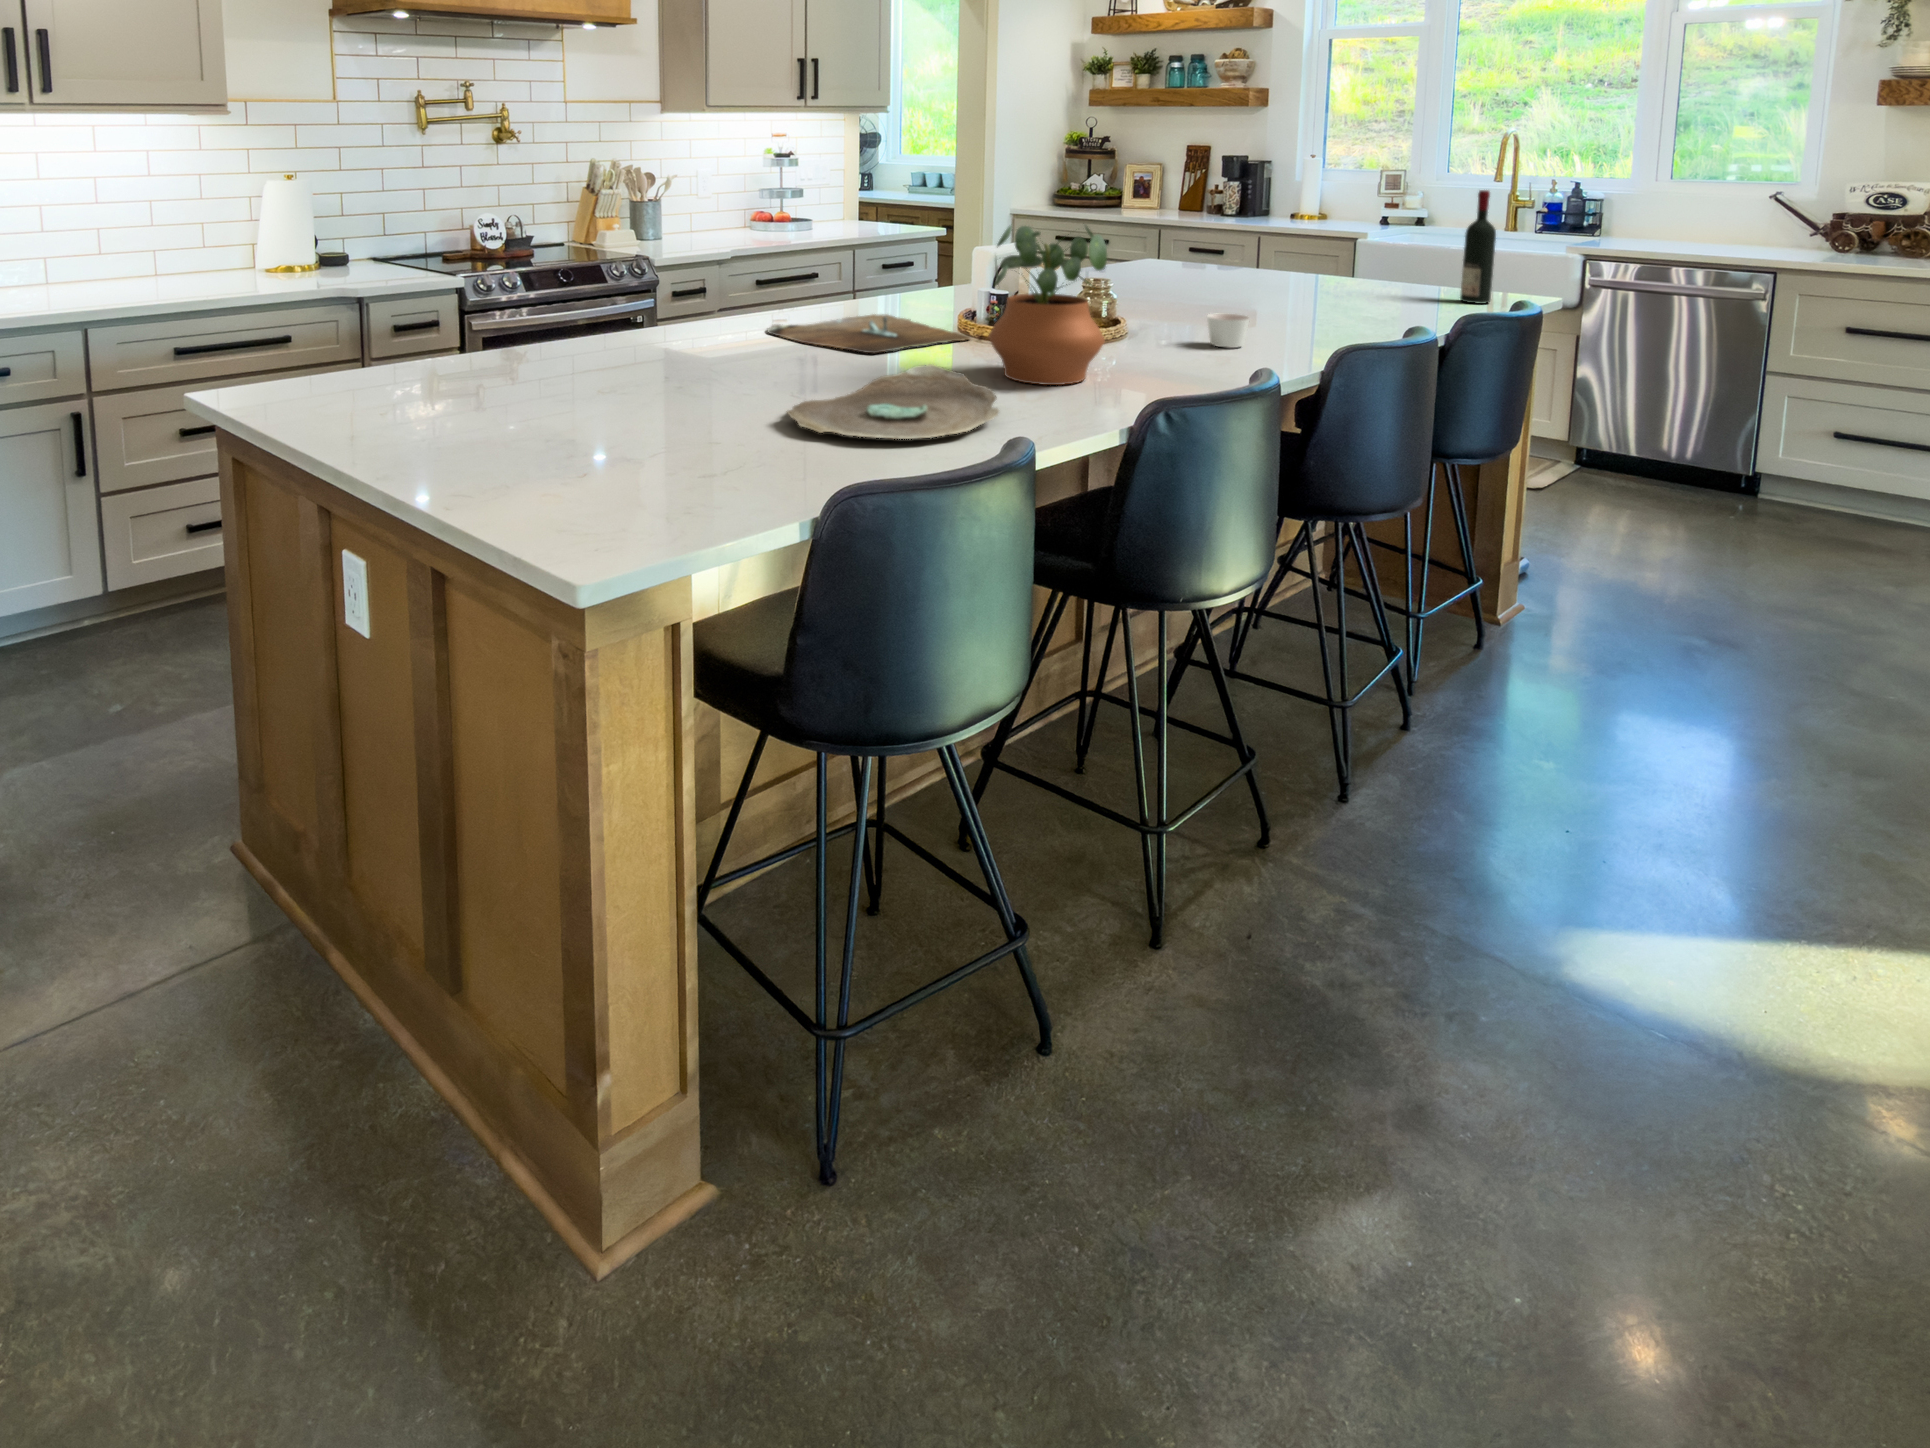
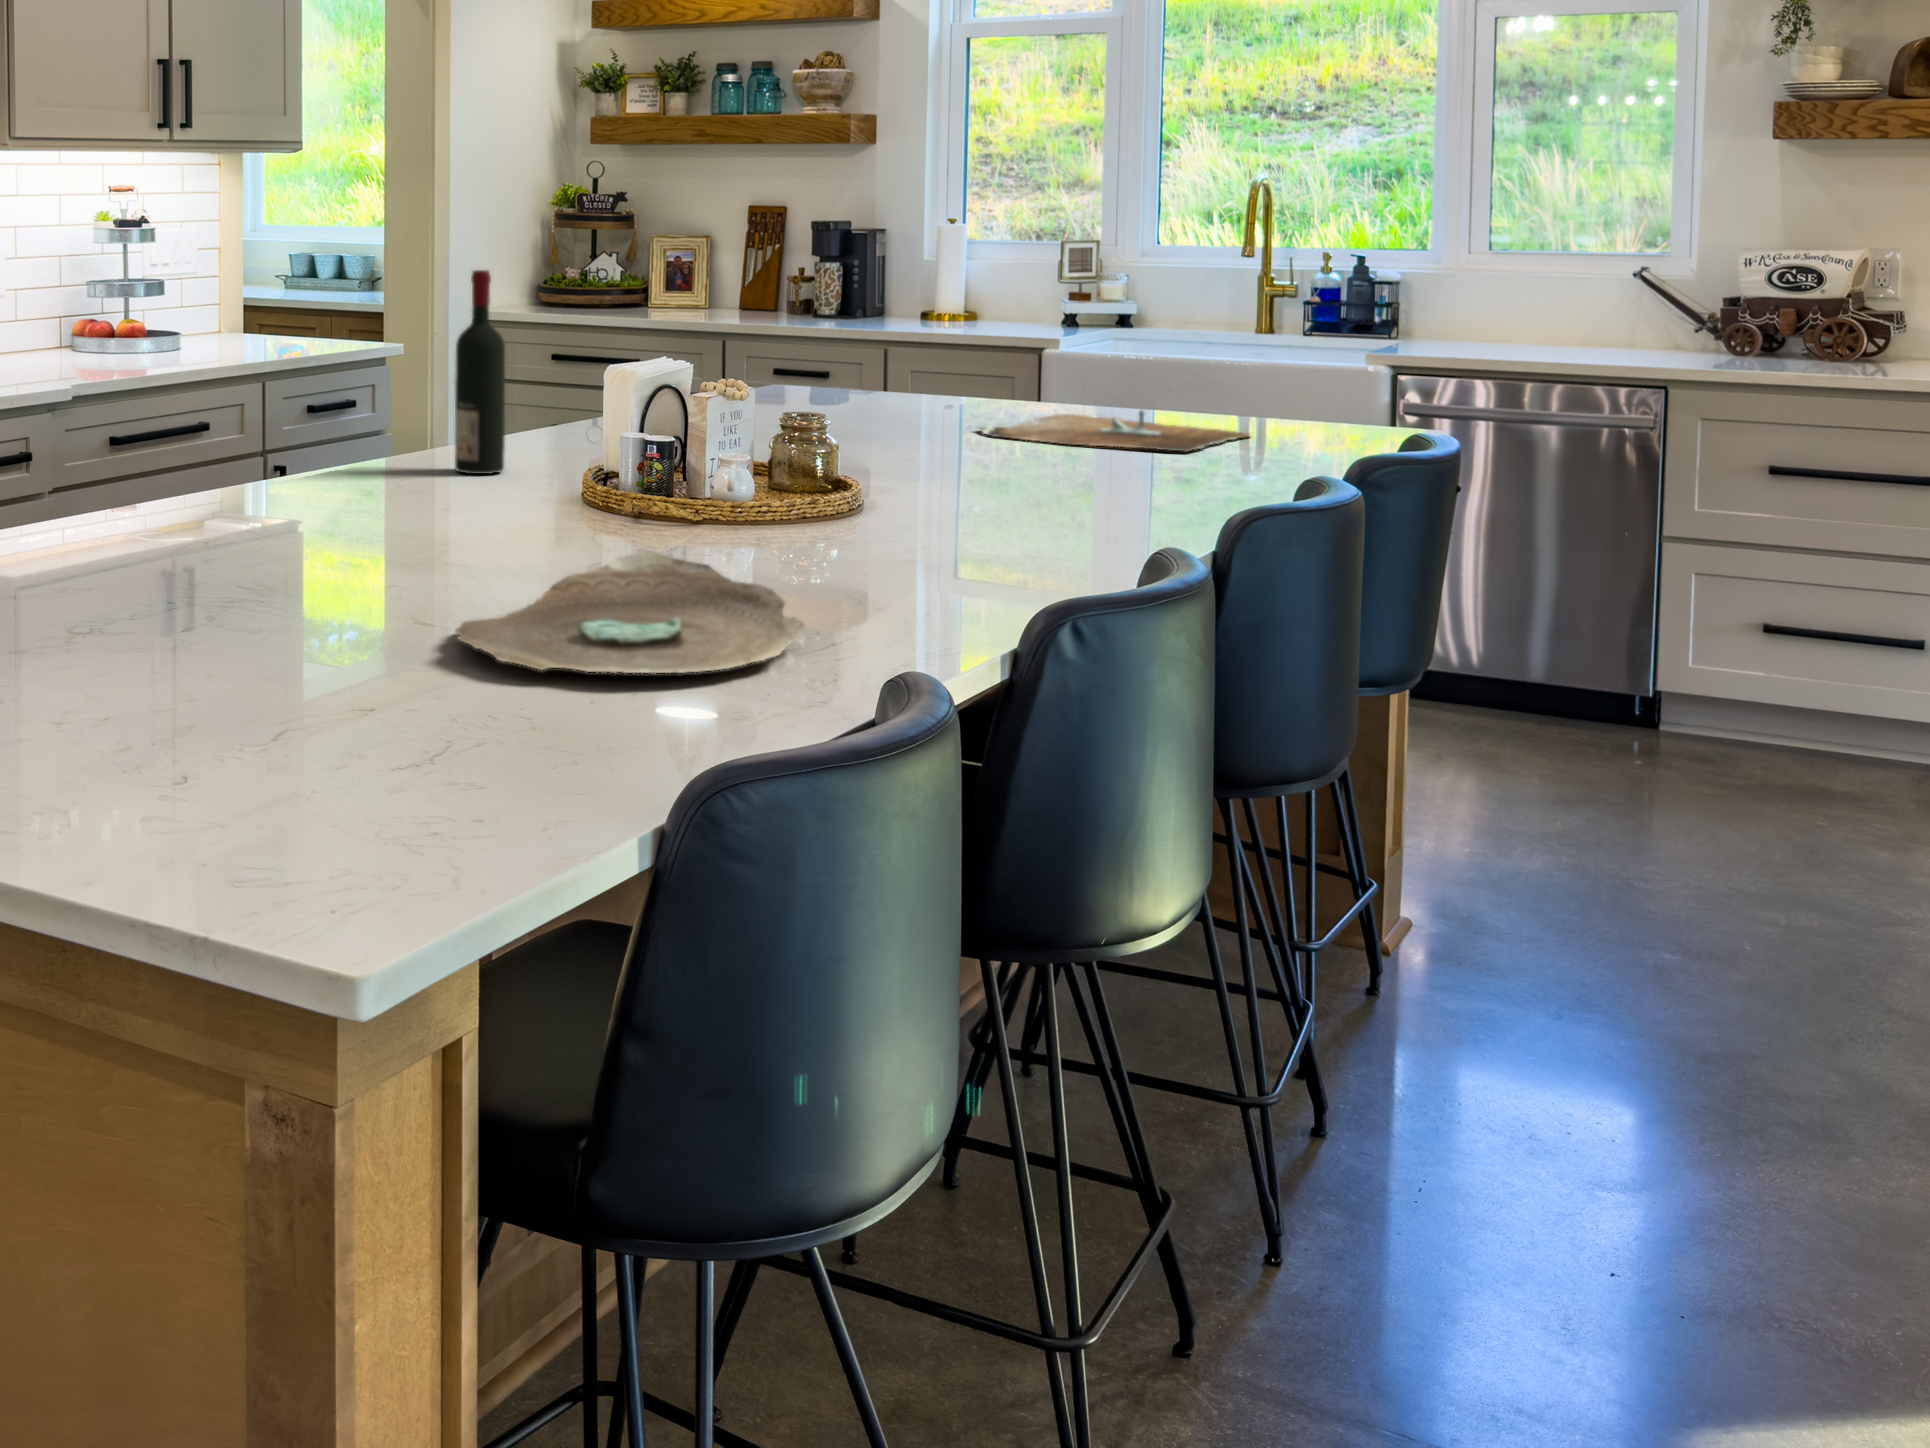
wine bottle: present [1460,190,1496,304] -> present [455,270,505,474]
potted plant: present [988,226,1107,385] -> none [707,311,907,580]
candle: present [1207,313,1250,348] -> none [1001,460,1069,514]
cutting board: present [768,314,970,354] -> present [980,410,1250,452]

